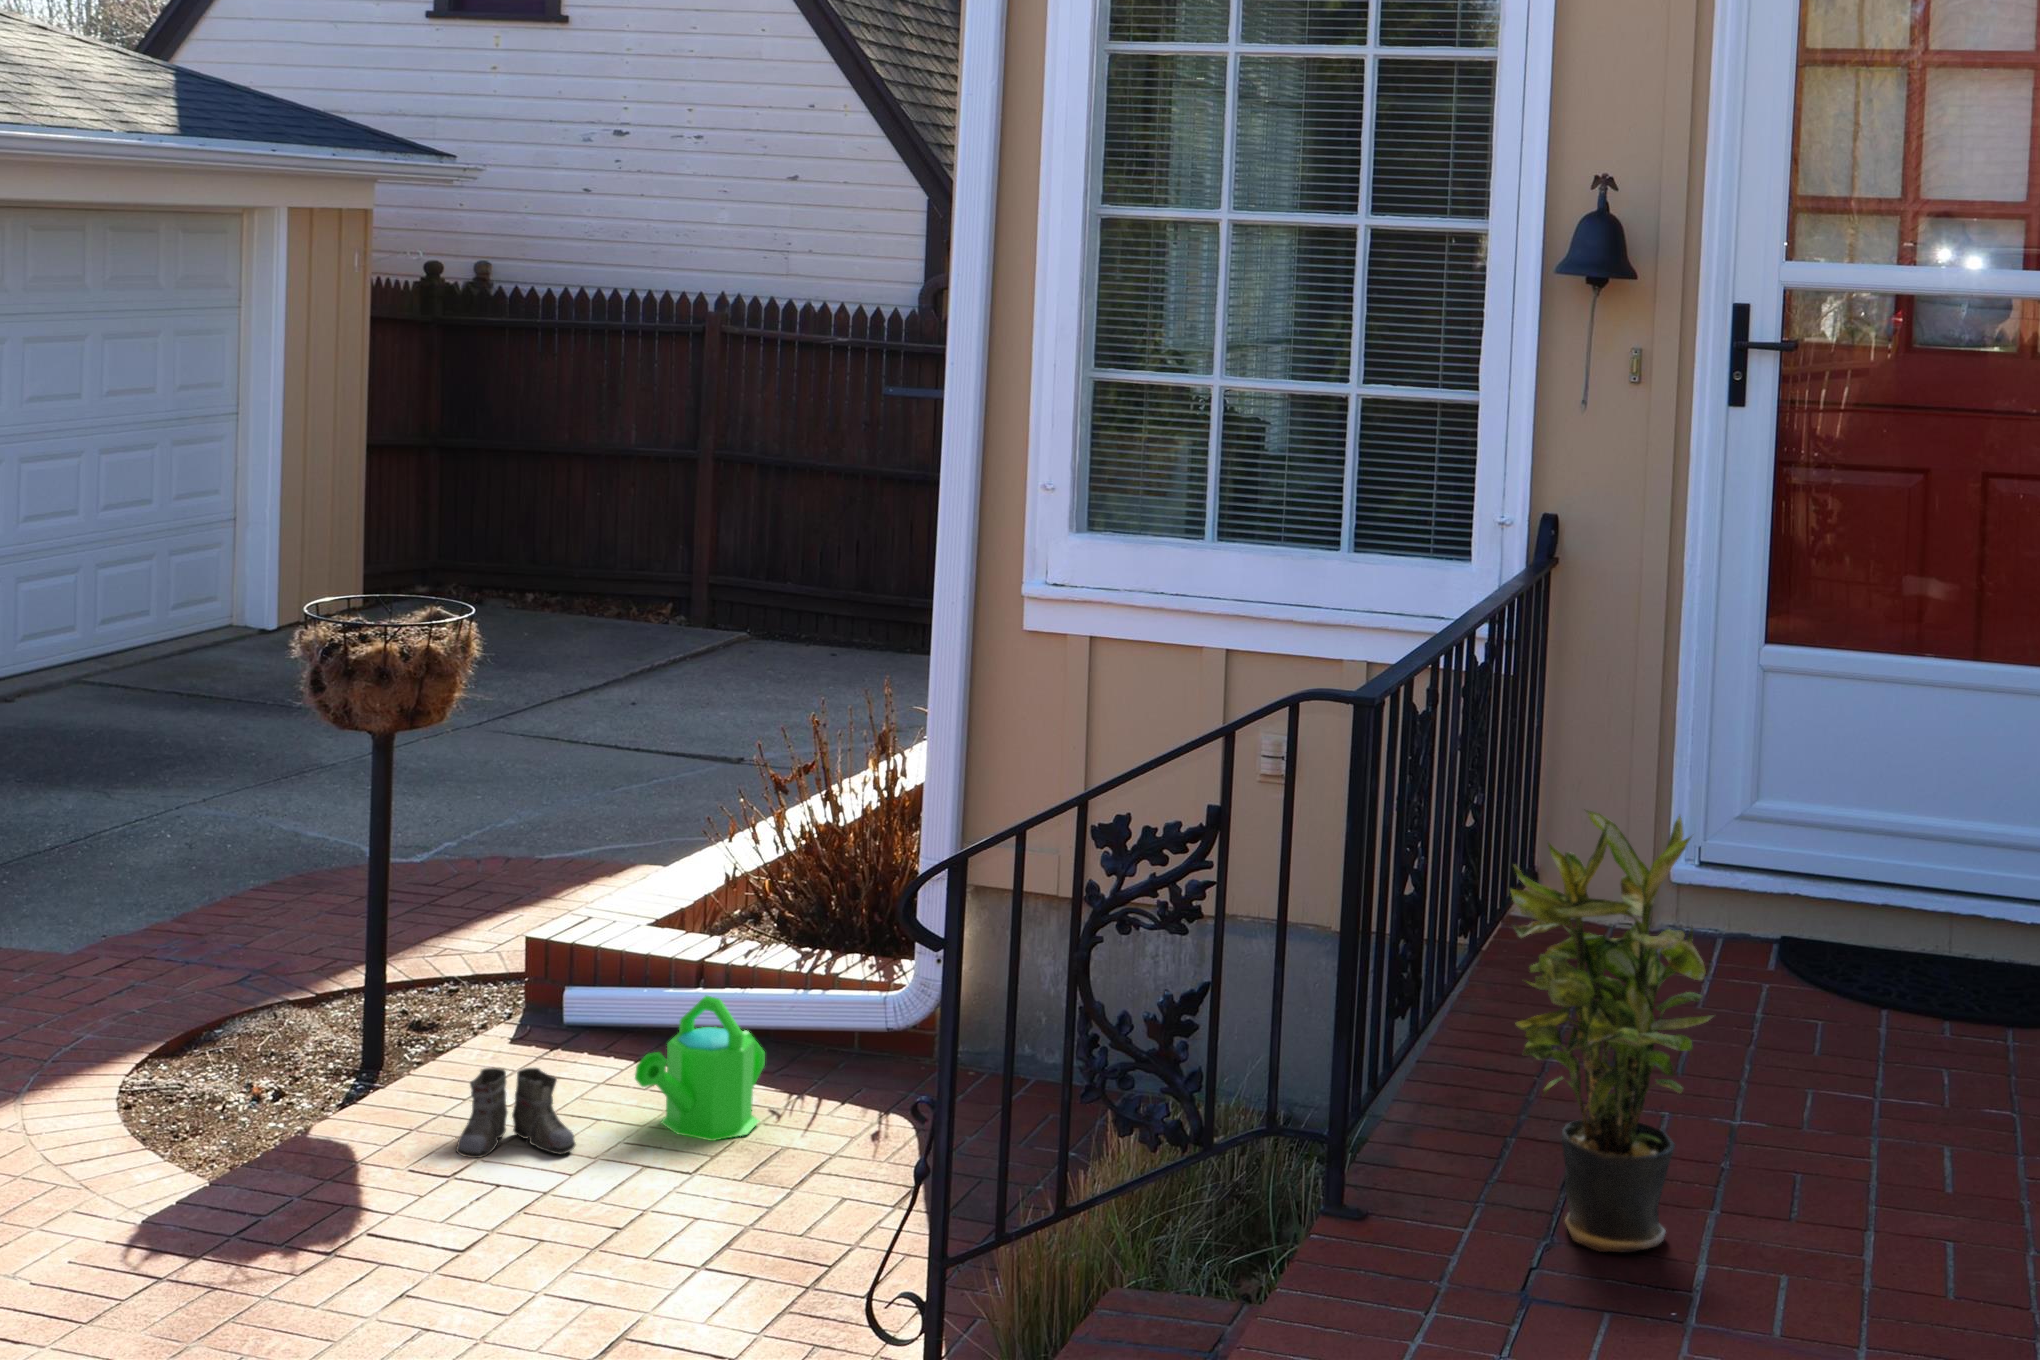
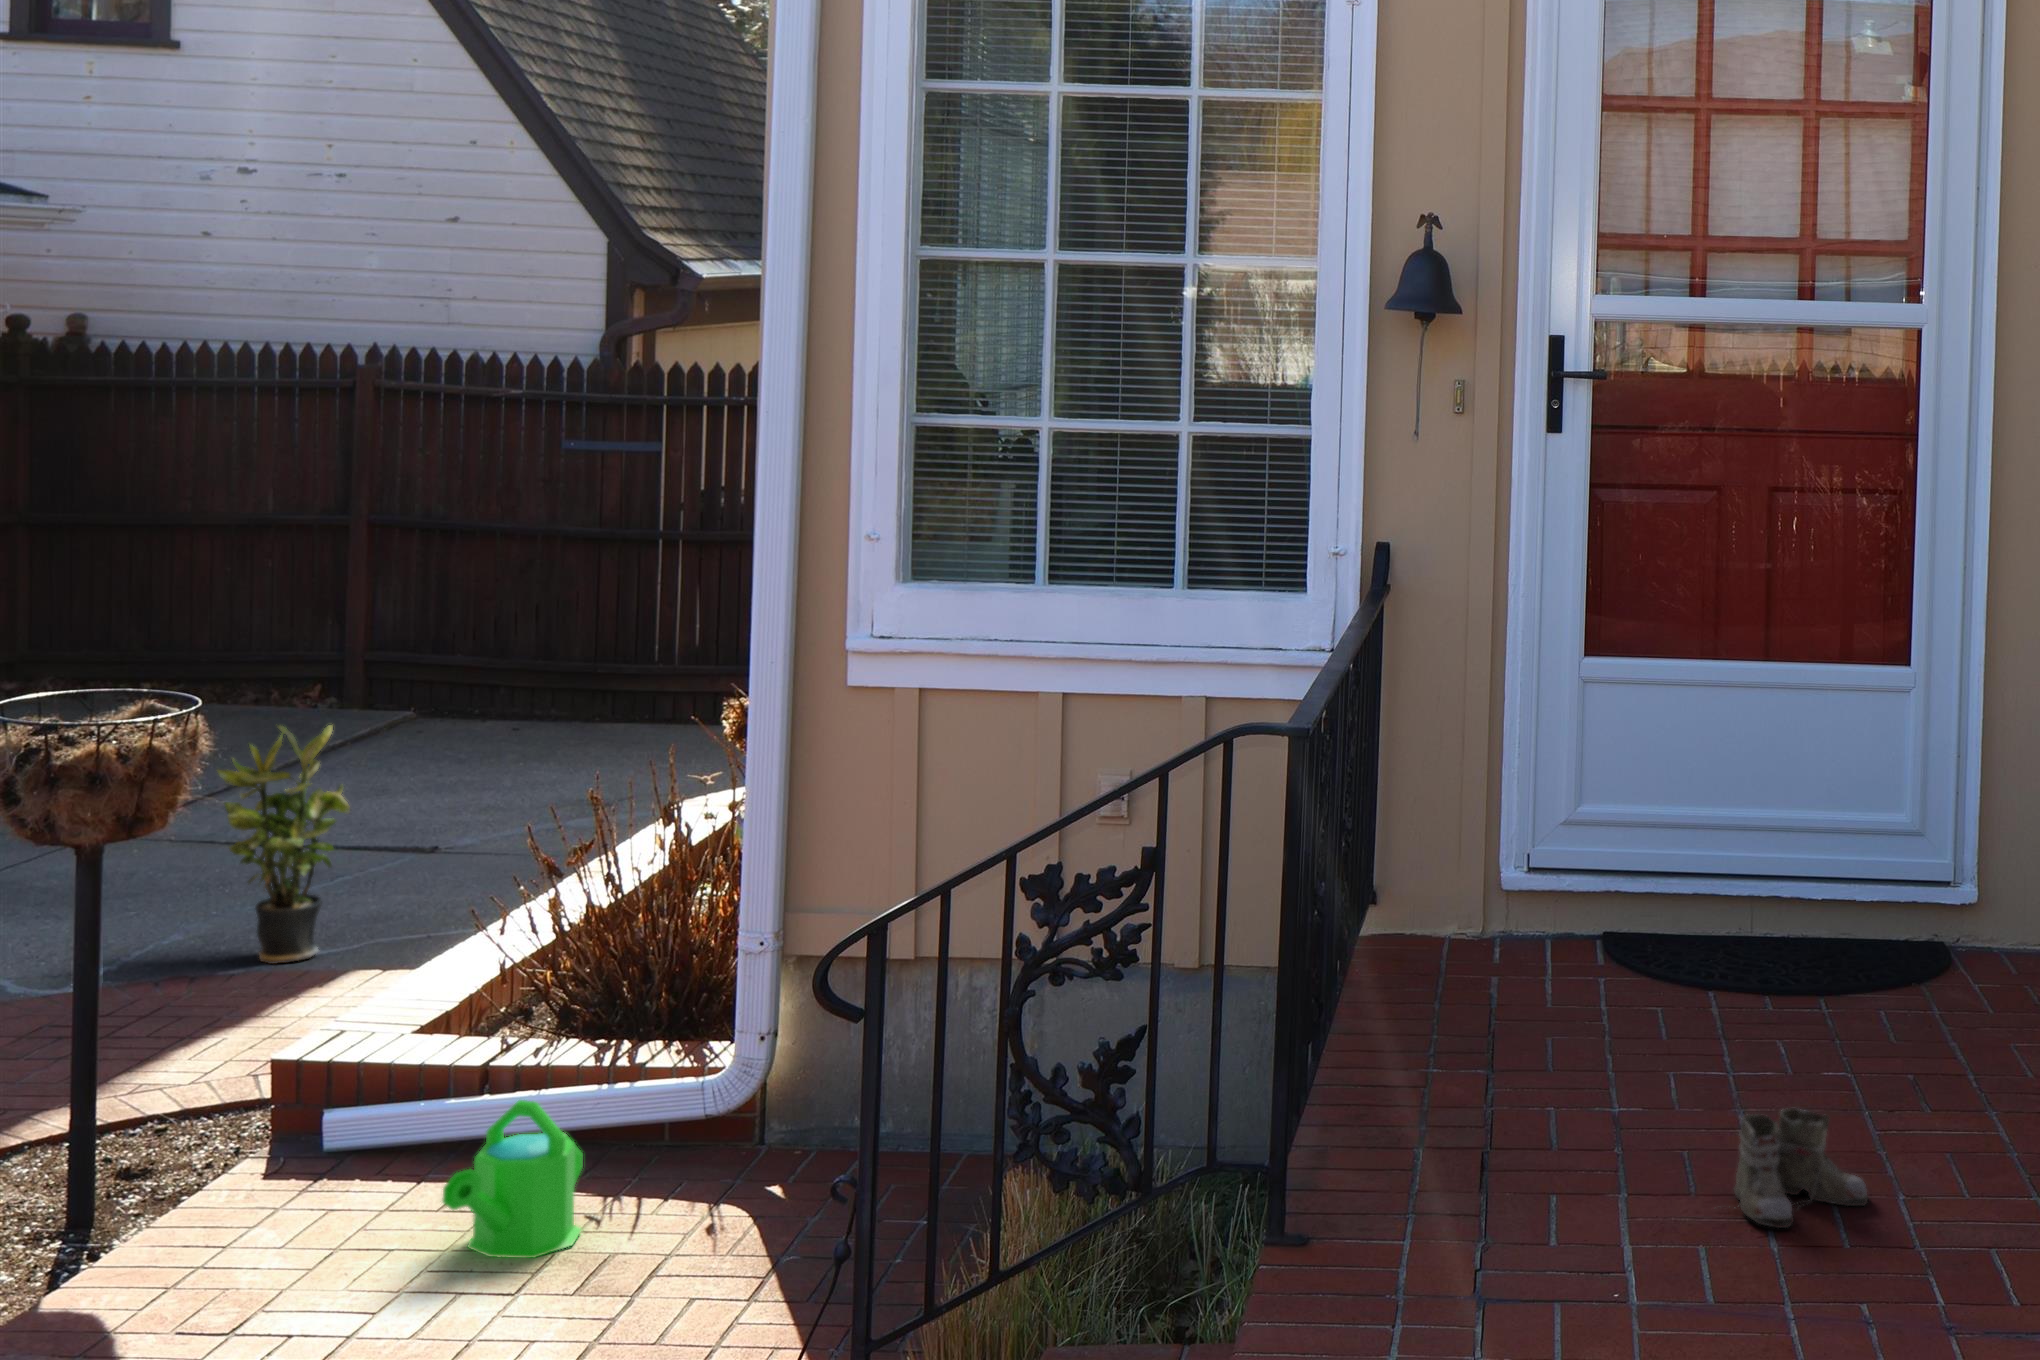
potted plant: present [1510,811,1713,1252] -> present [218,725,350,964]
boots: present [456,1067,576,1158] -> present [1734,1108,1868,1228]

